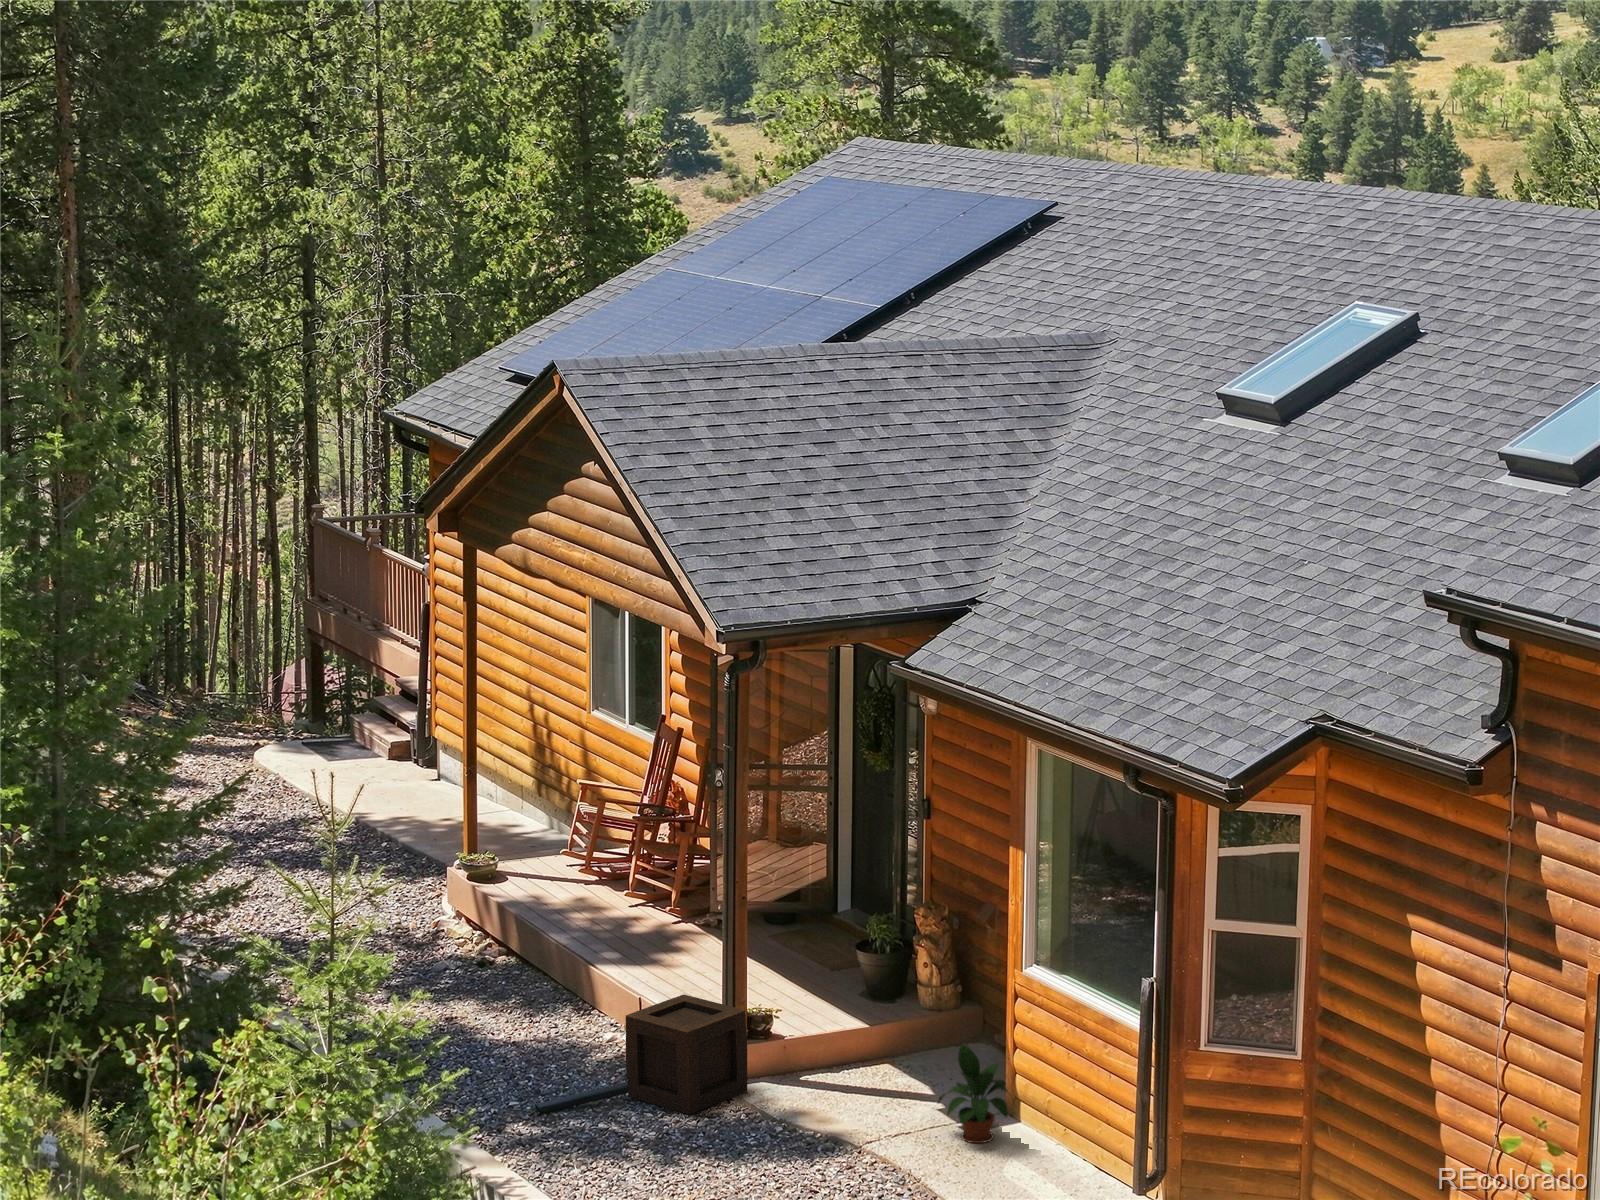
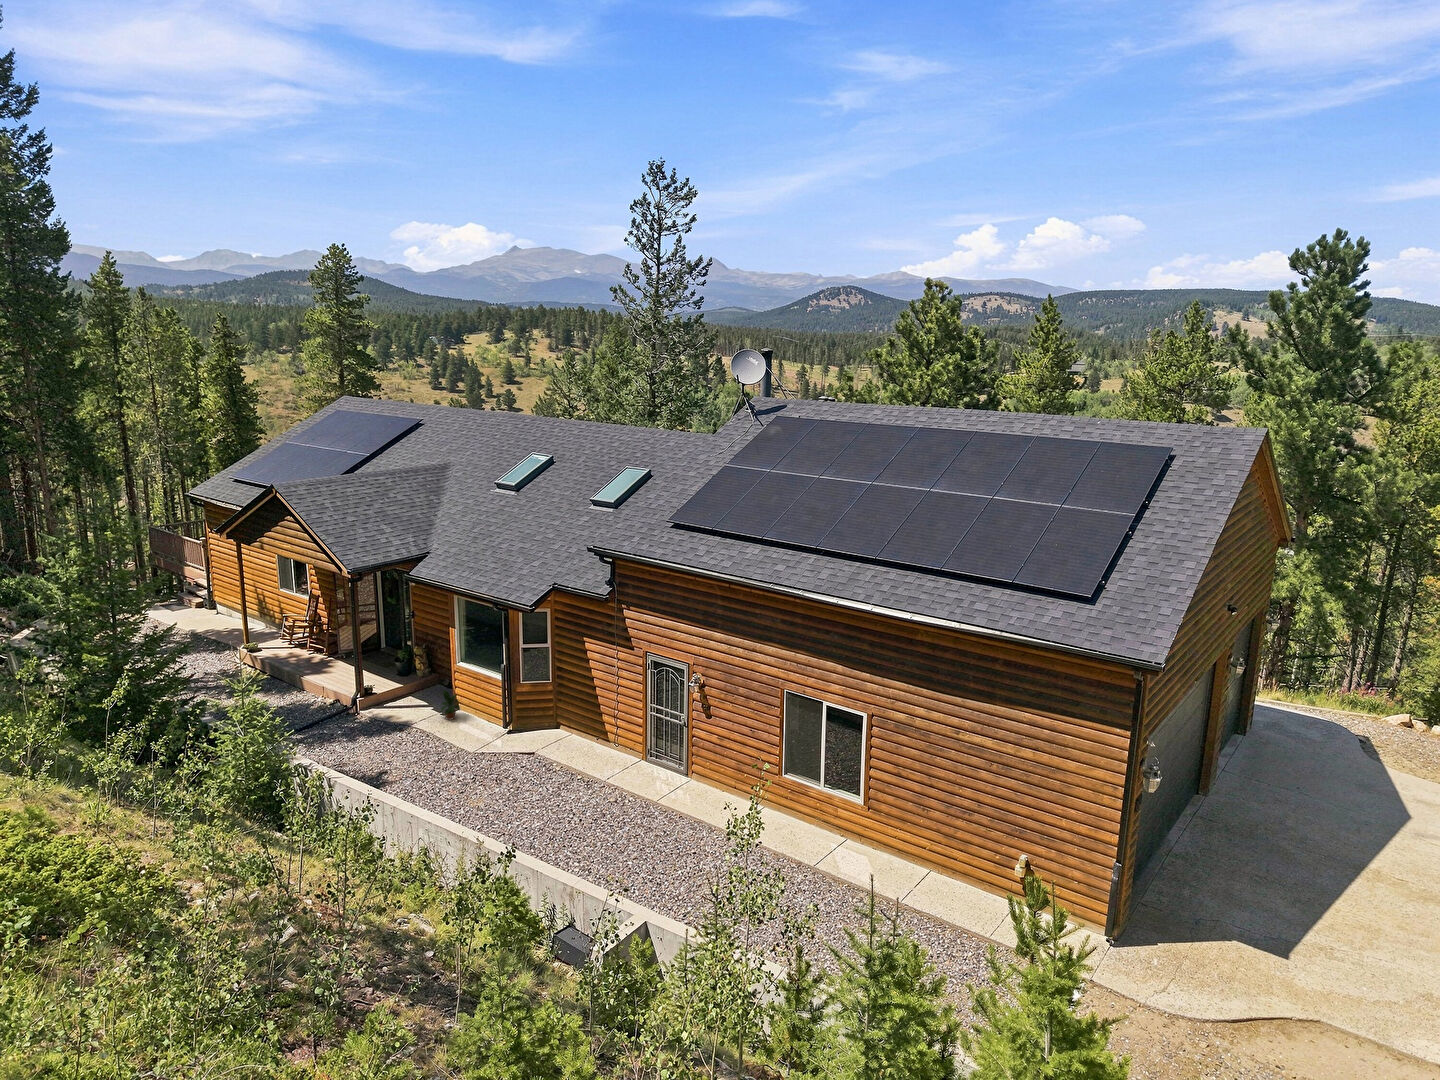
wooden crate: present [626,995,747,1115] -> none [324,685,369,724]

